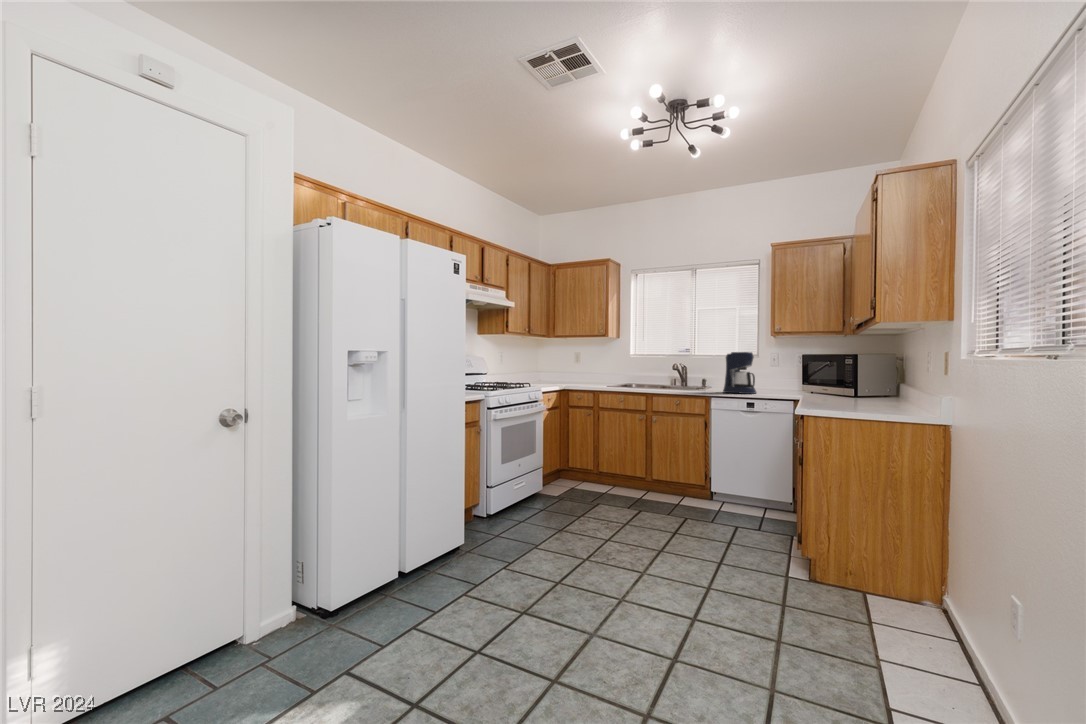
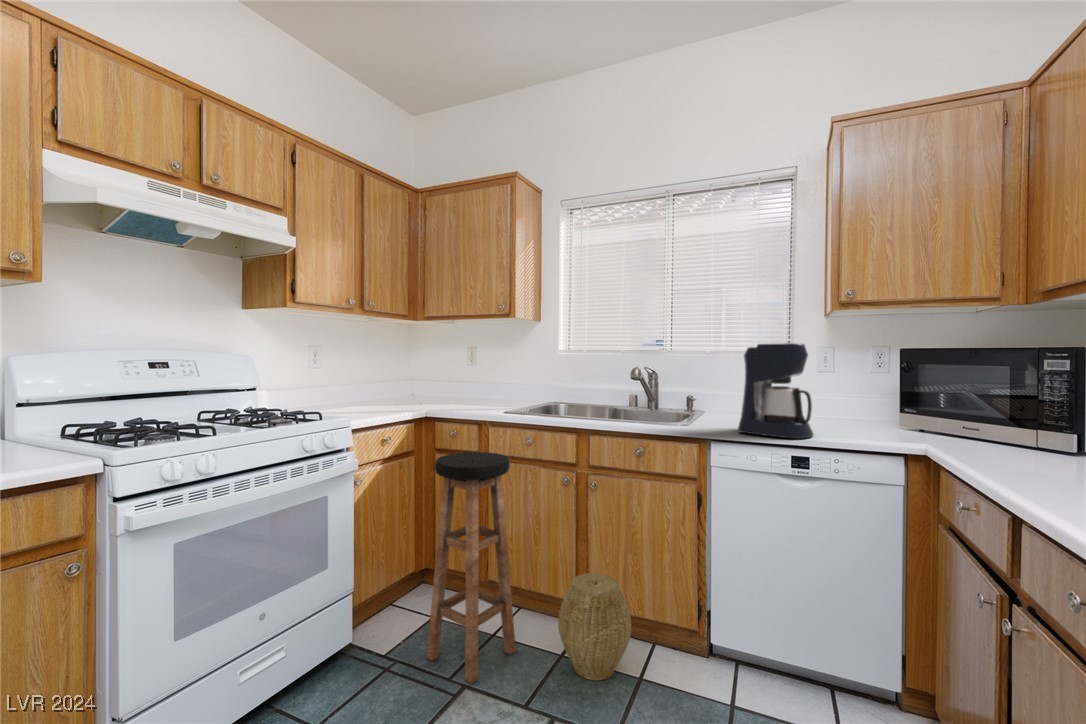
bar stool: none [577,404,618,503] -> present [427,452,516,684]
woven basket: none [639,460,673,503] -> present [558,573,631,681]

